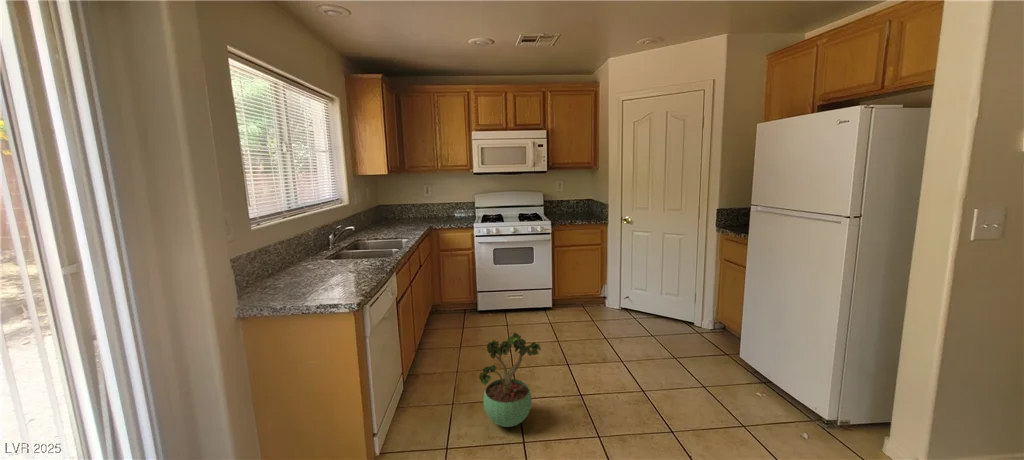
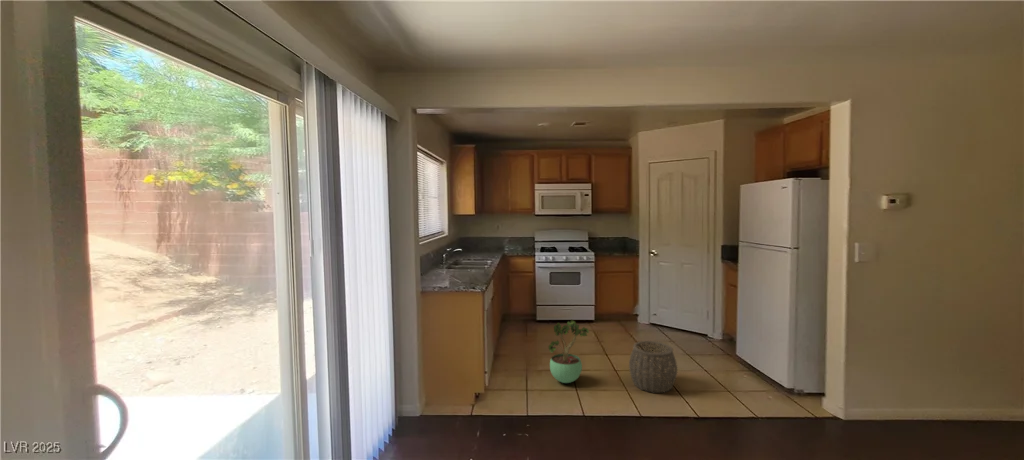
woven basket: none [601,355,673,438] -> present [629,341,677,393]

